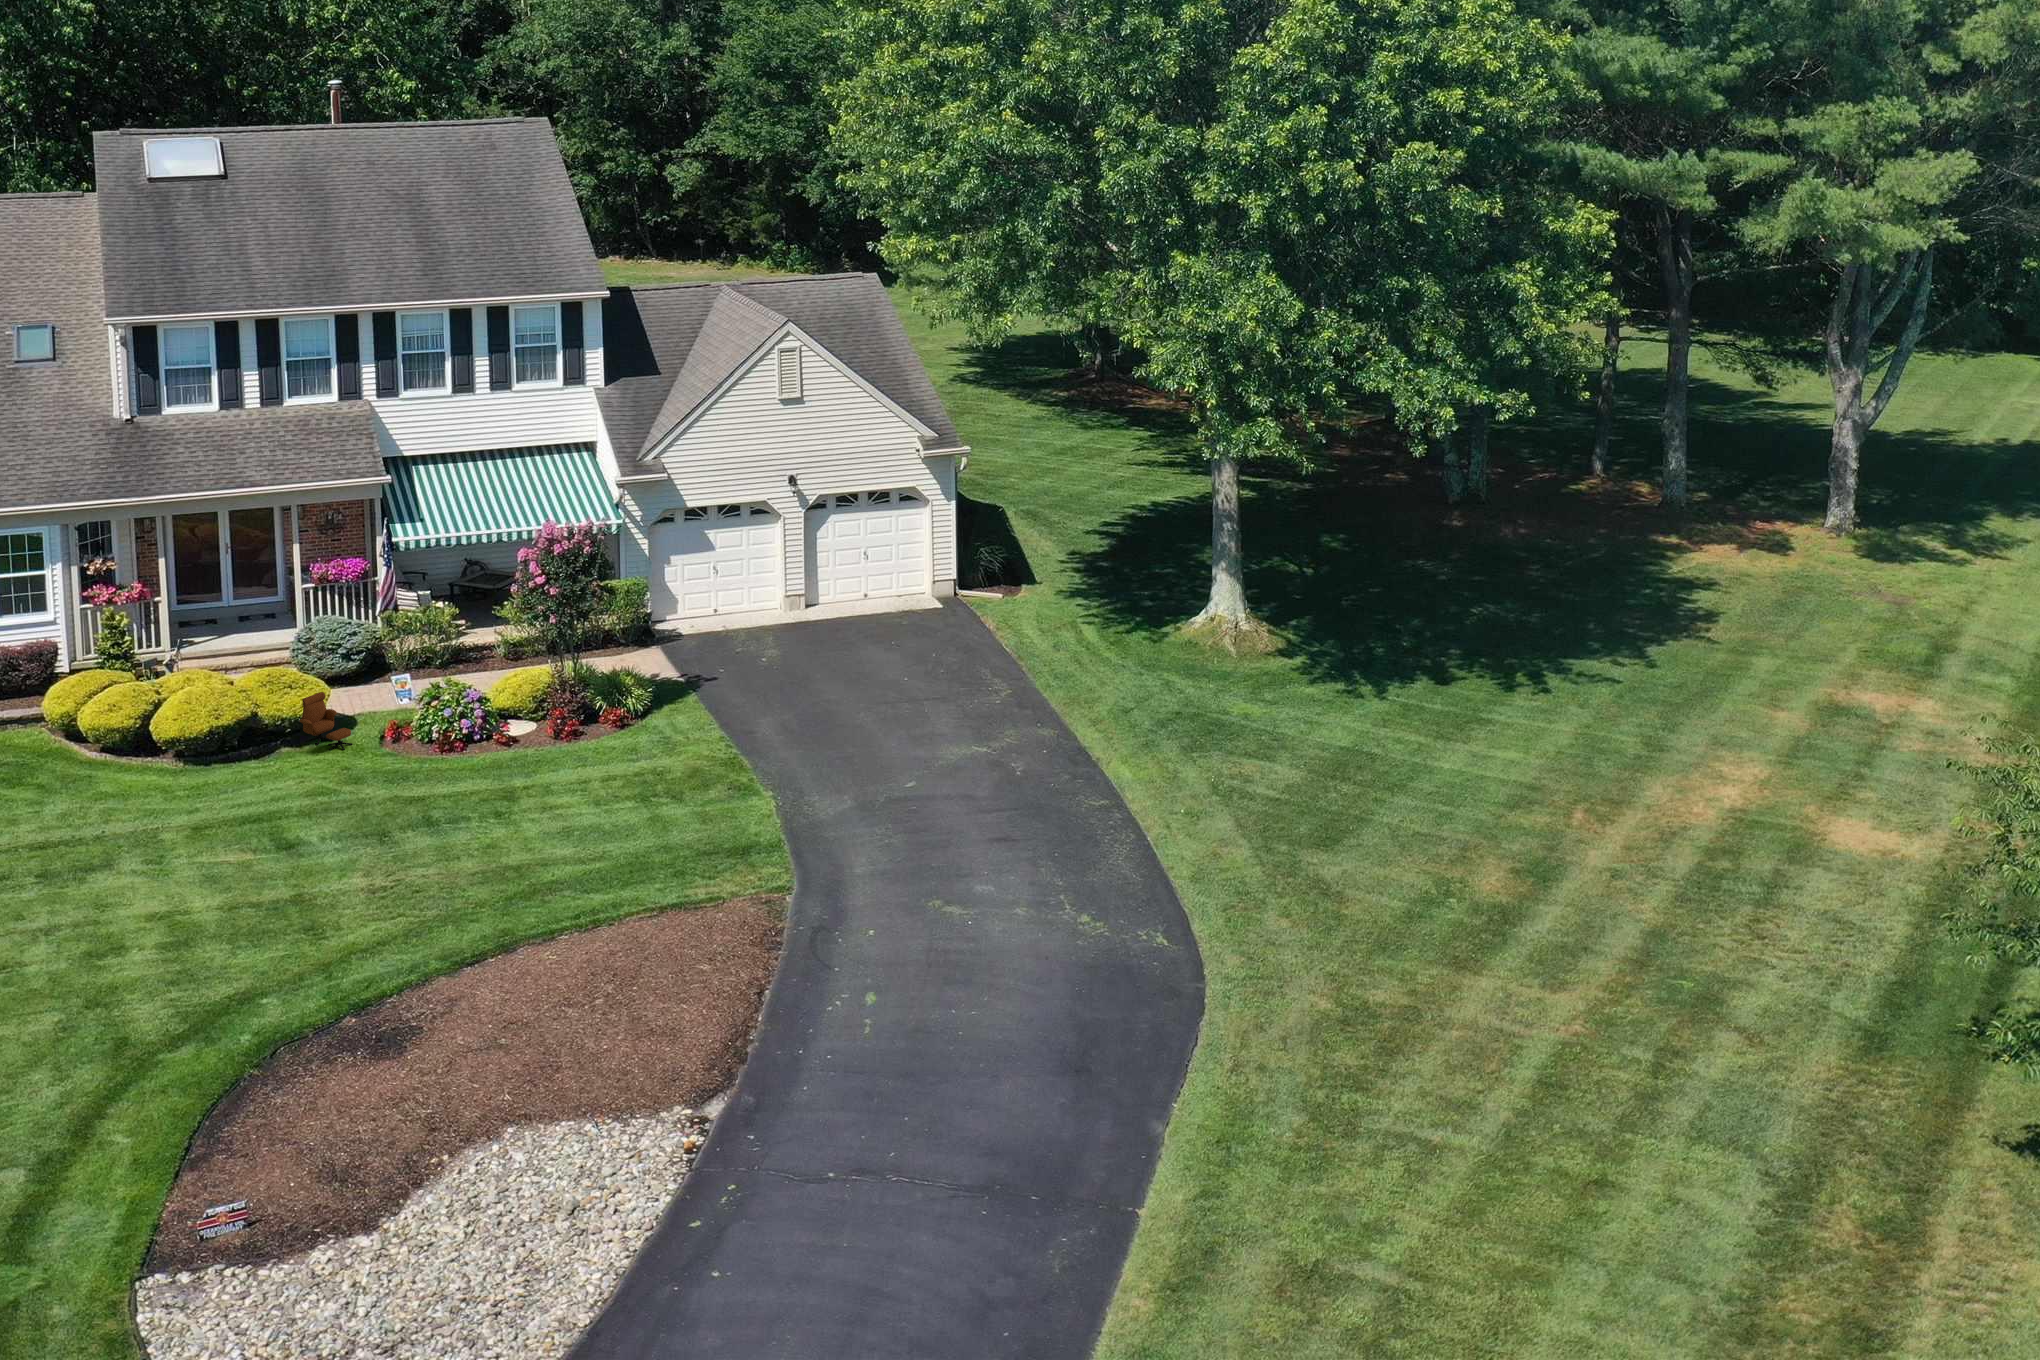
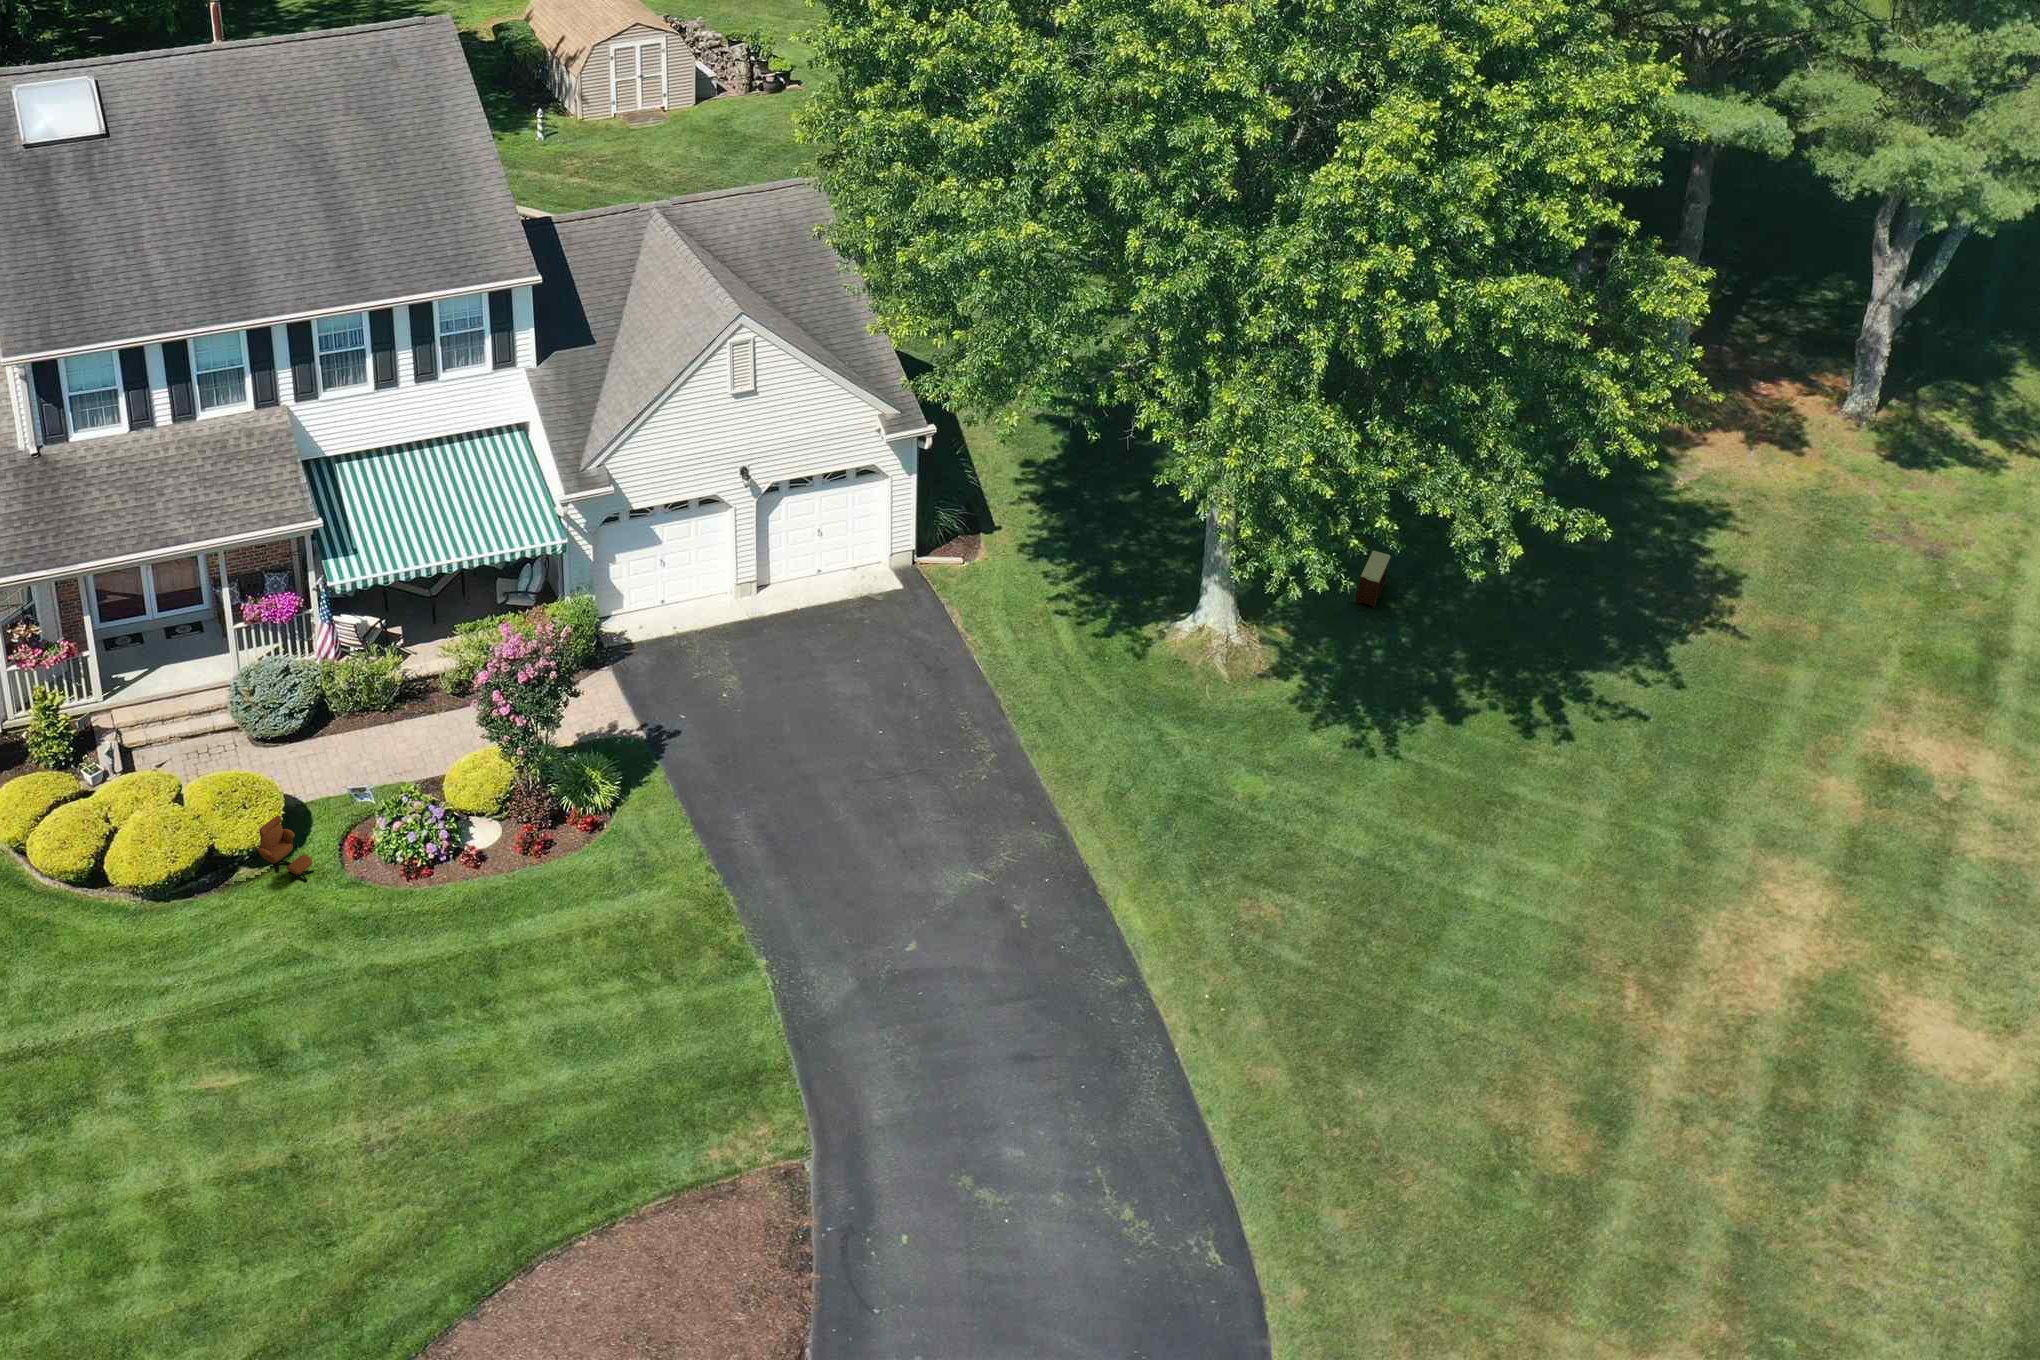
bench: none [1358,561,1389,606] -> present [1356,551,1391,609]

